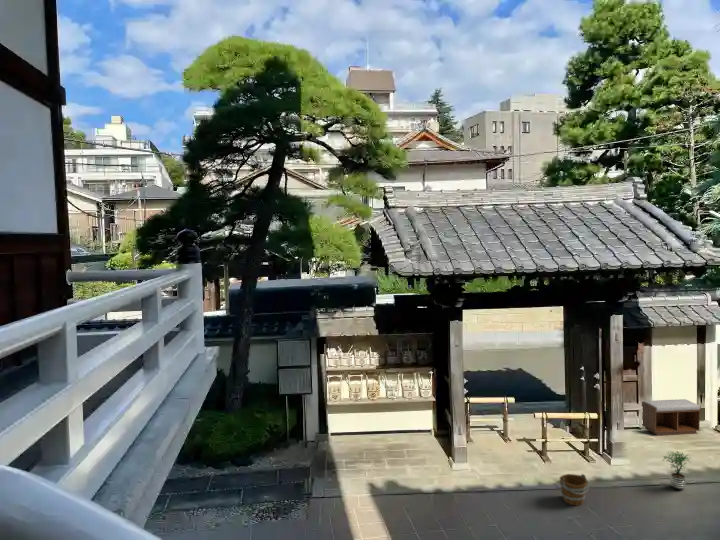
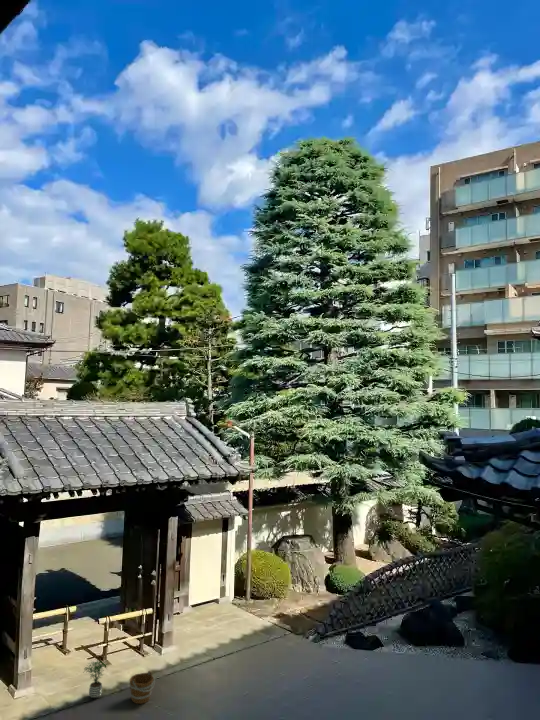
bench: present [642,399,701,435] -> none [179,581,224,617]
potted plant: present [664,451,689,490] -> present [85,660,106,699]

